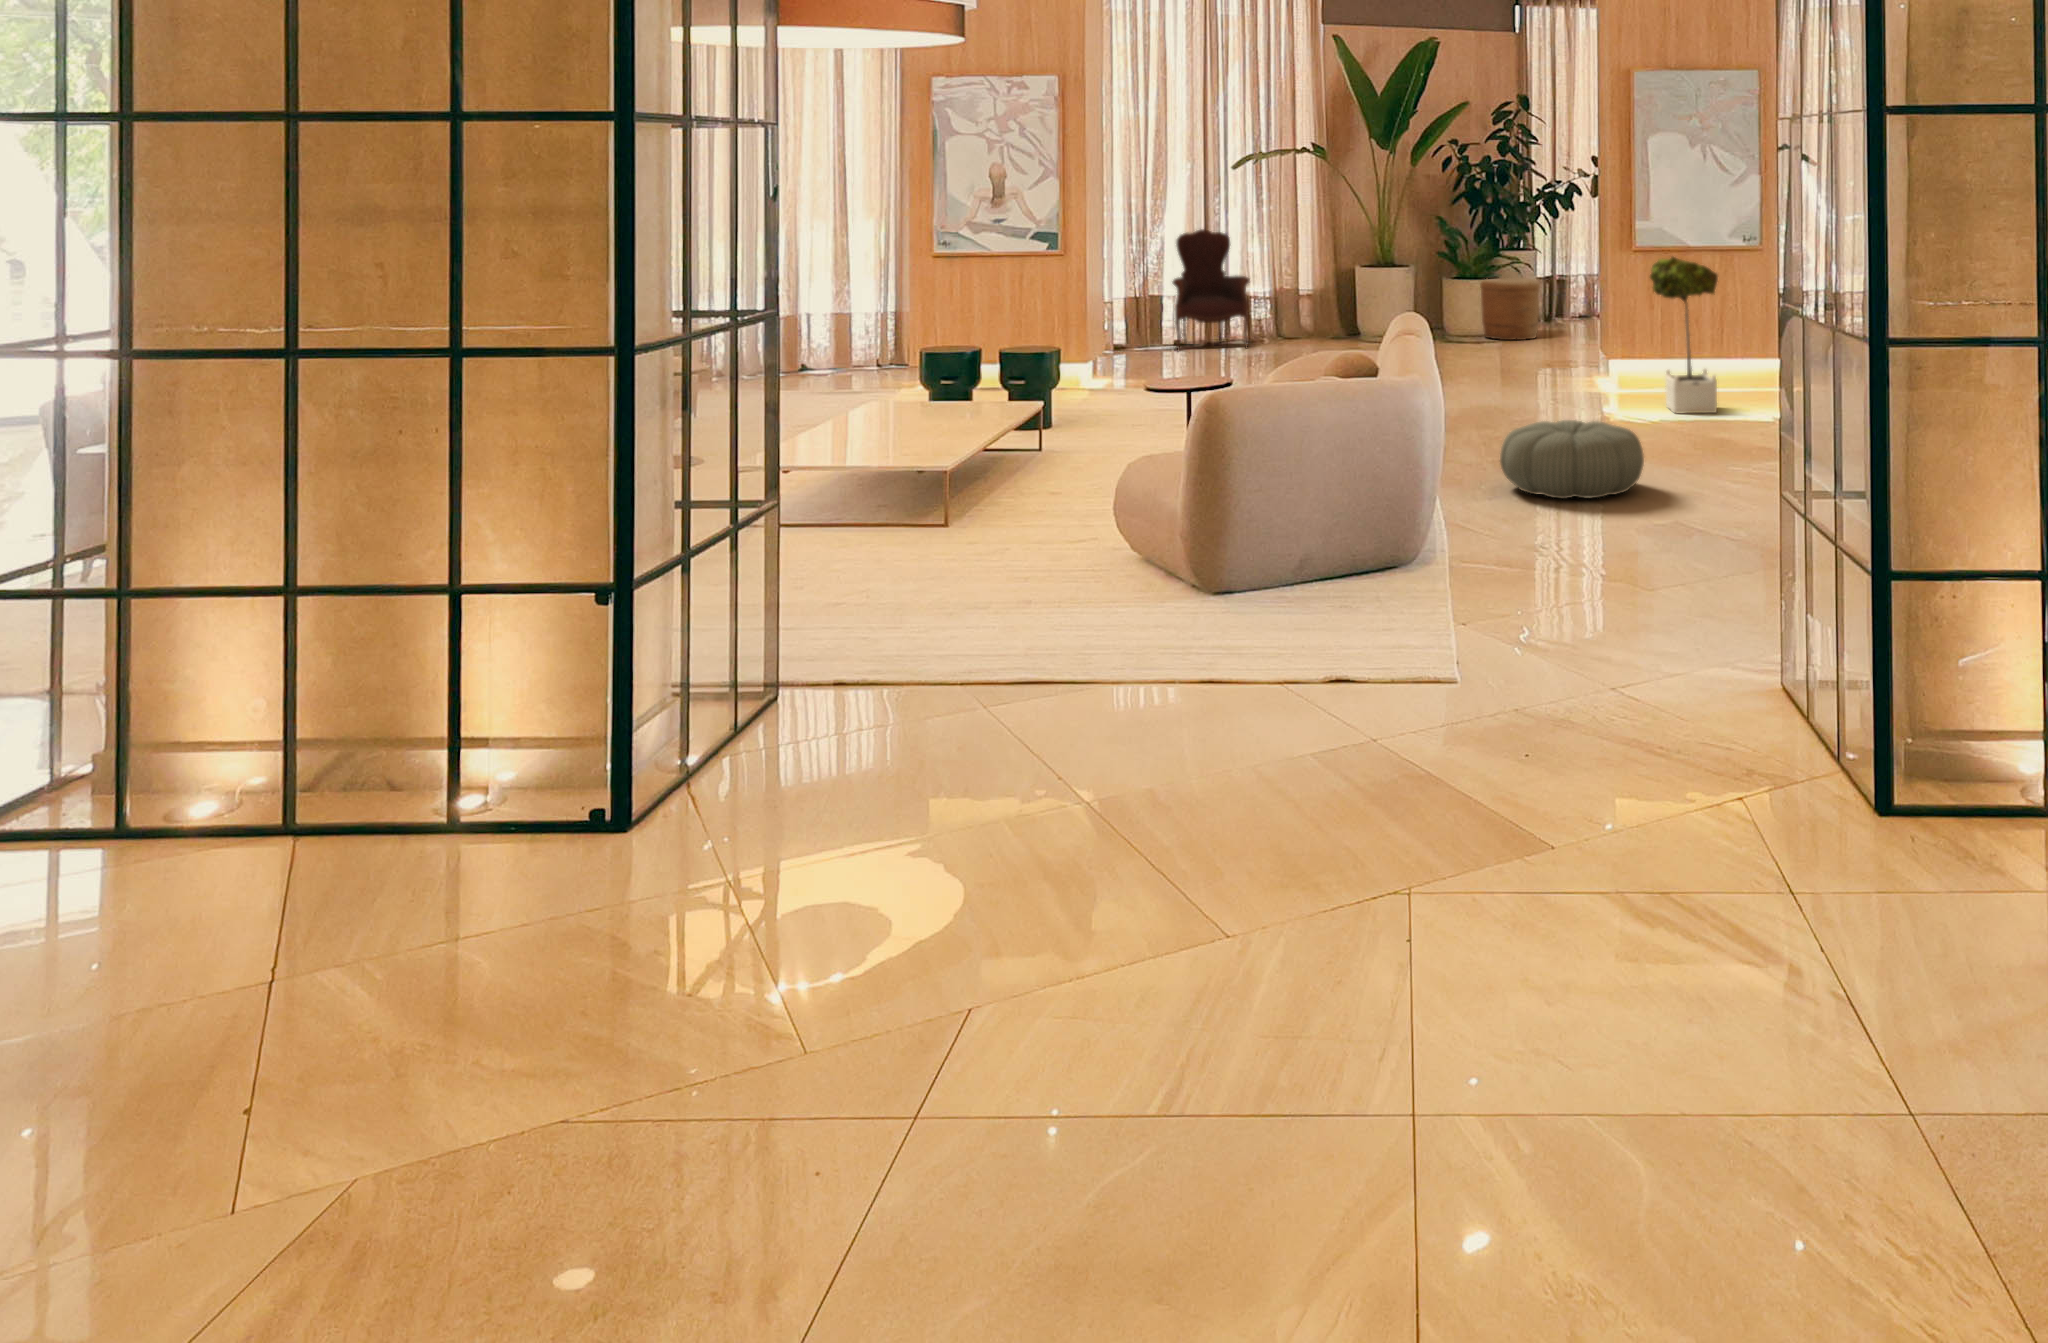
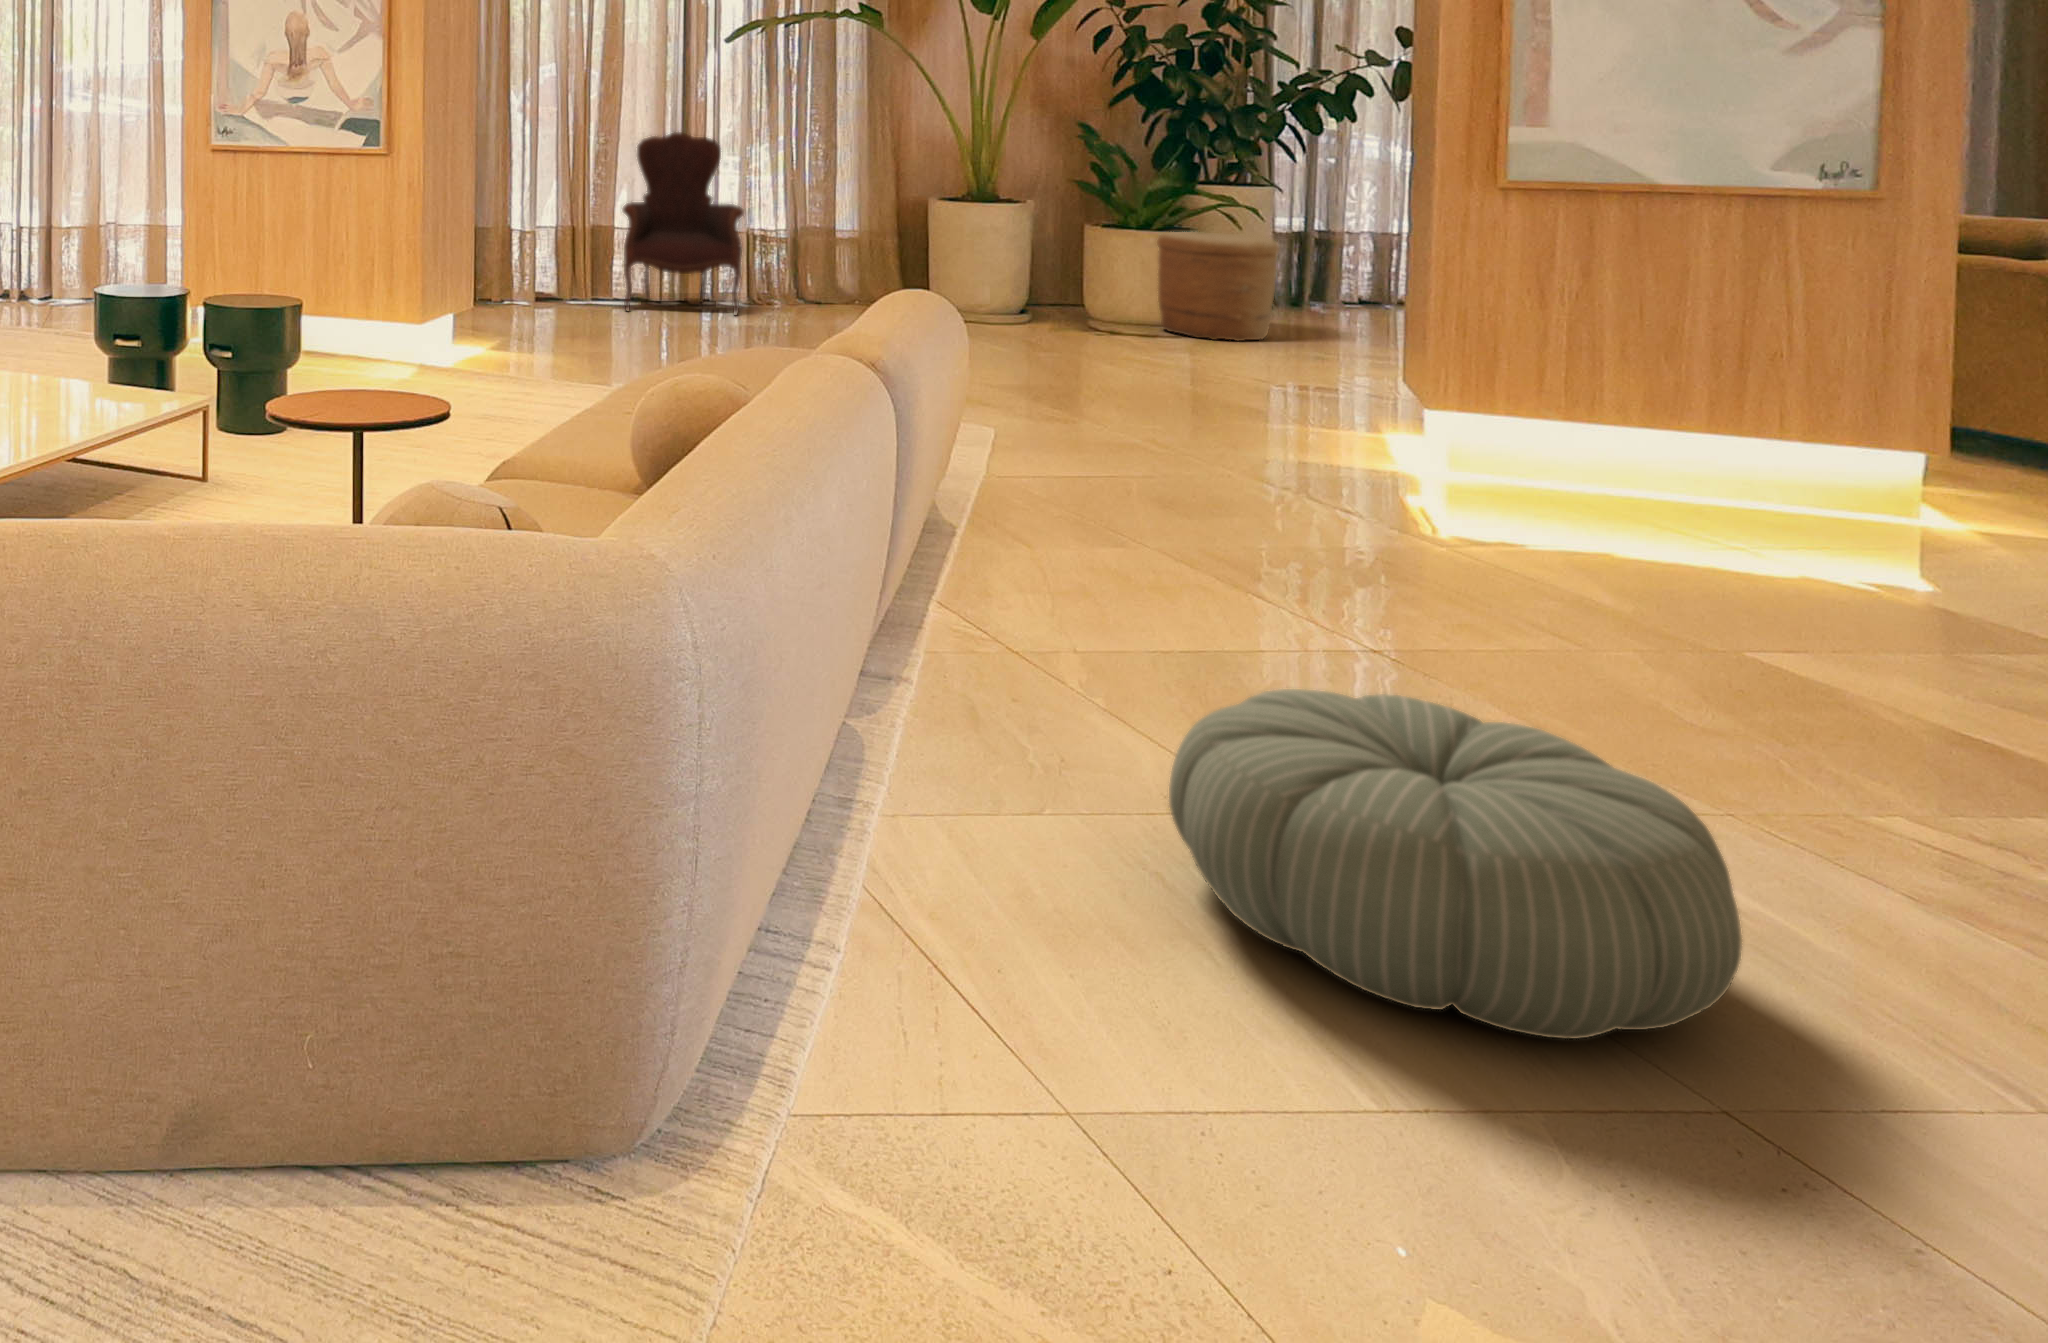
potted tree: present [1650,257,1718,414] -> none [1612,218,1841,618]

